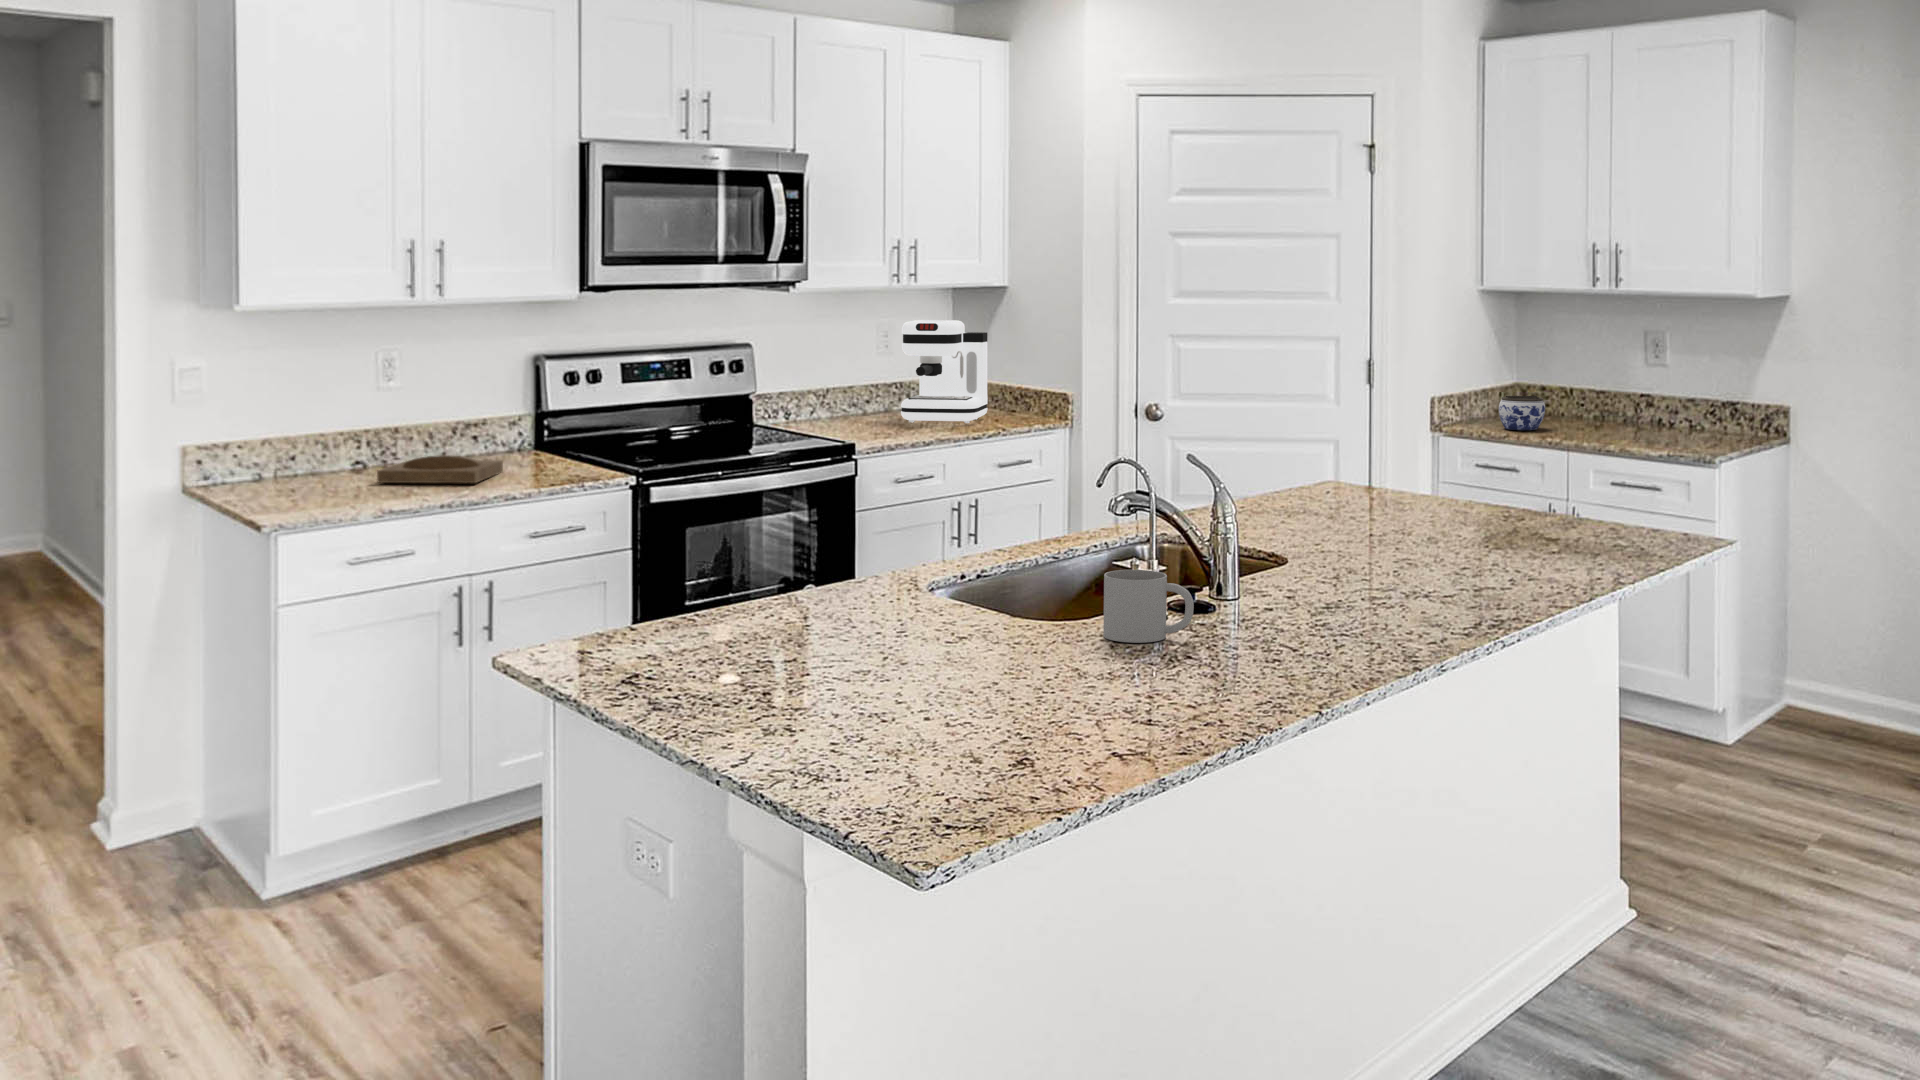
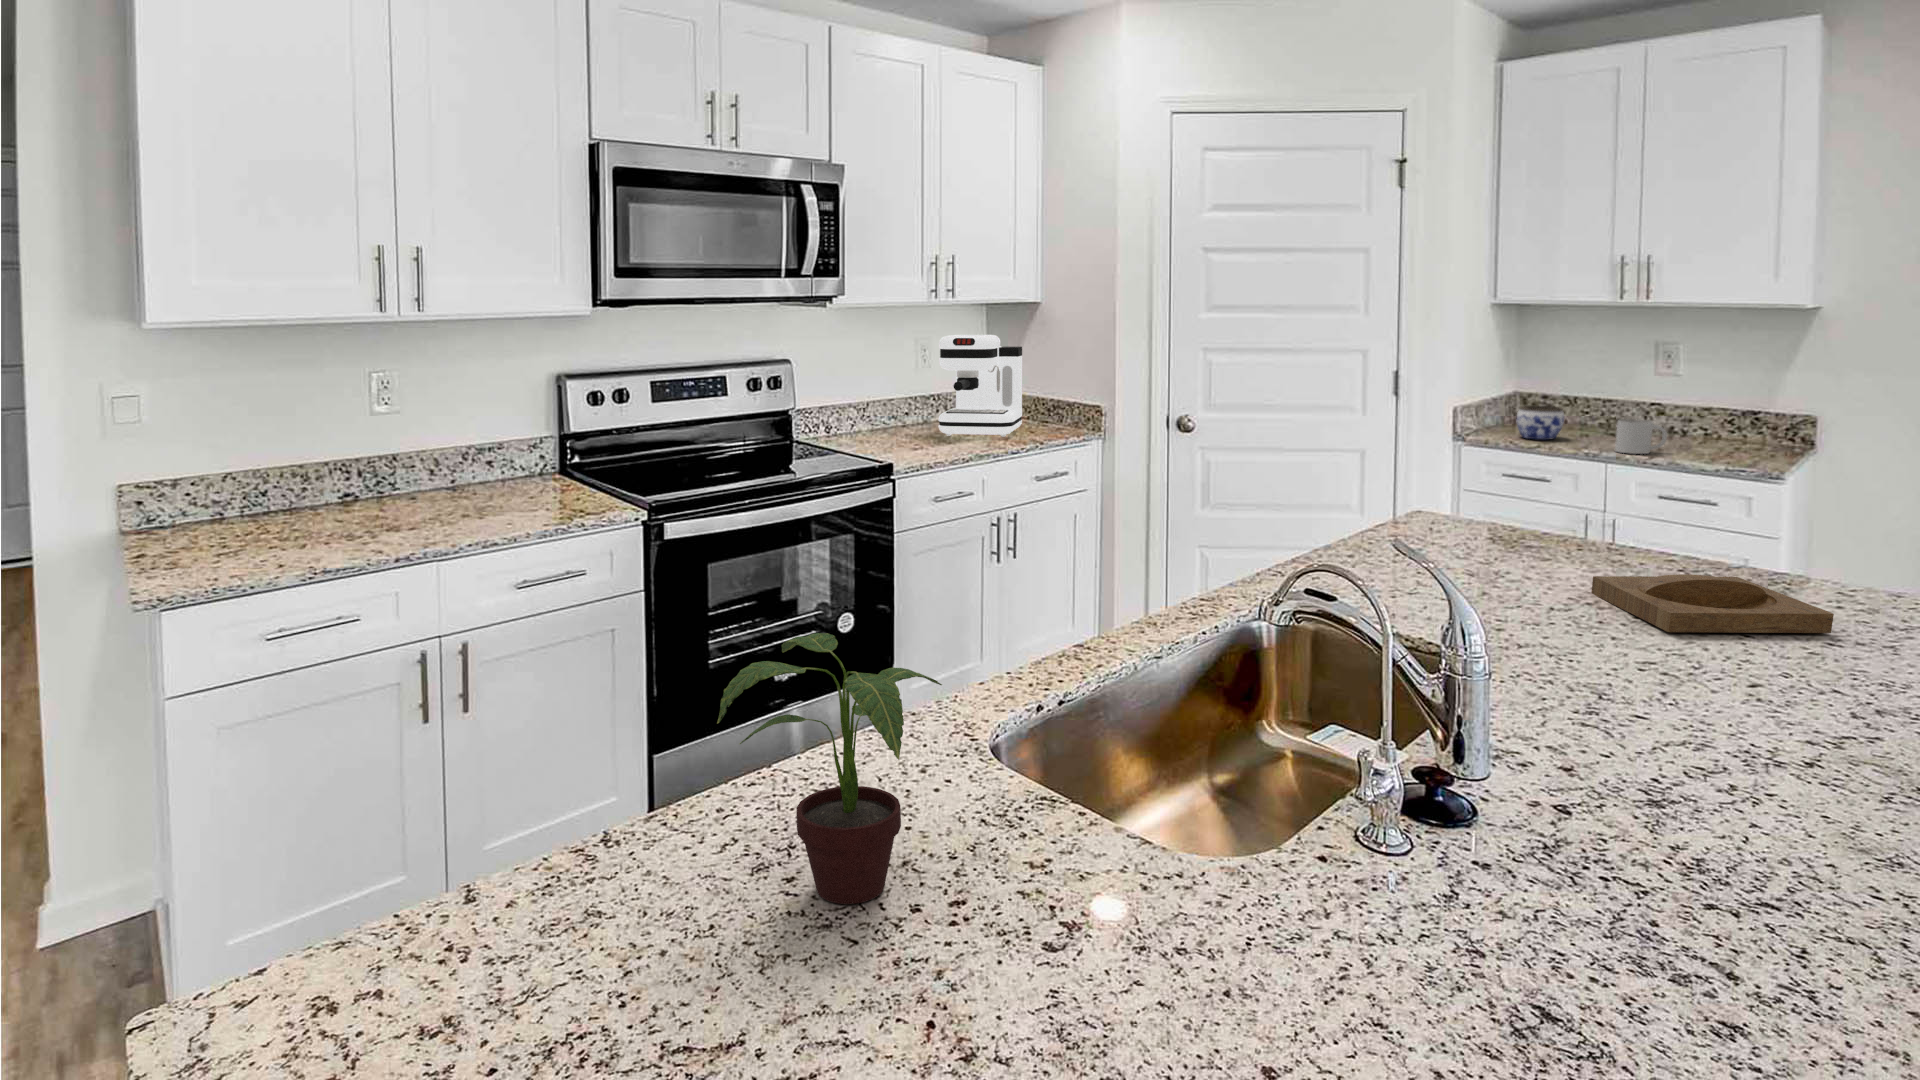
tray: present [377,455,503,483] -> present [1591,574,1834,633]
potted plant: none [769,486,890,629] -> present [717,633,942,904]
mug: present [1103,570,1194,643] -> present [1615,419,1667,454]

